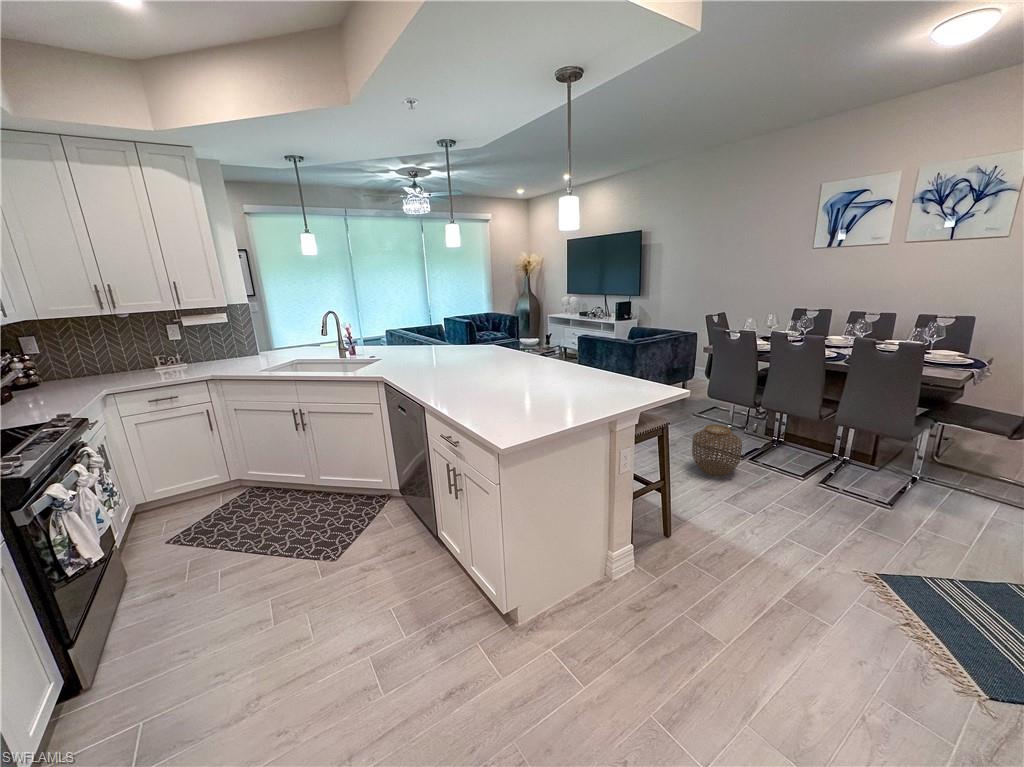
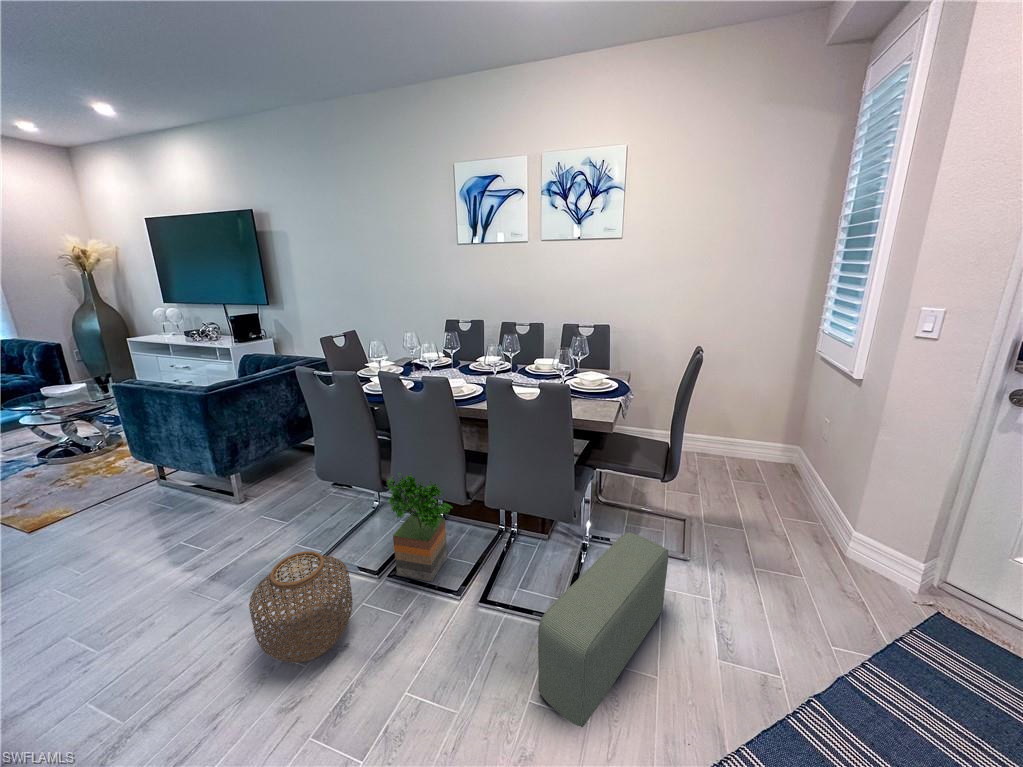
potted tree: none [757,398,808,467] -> present [387,473,452,581]
pouf: none [864,459,991,535] -> present [538,532,668,727]

